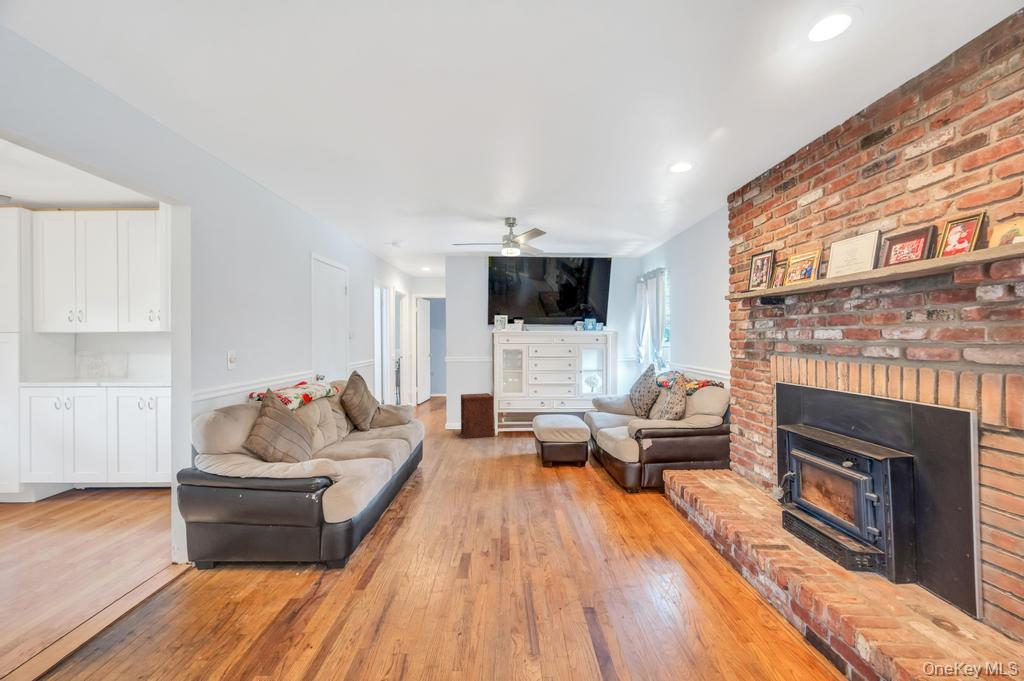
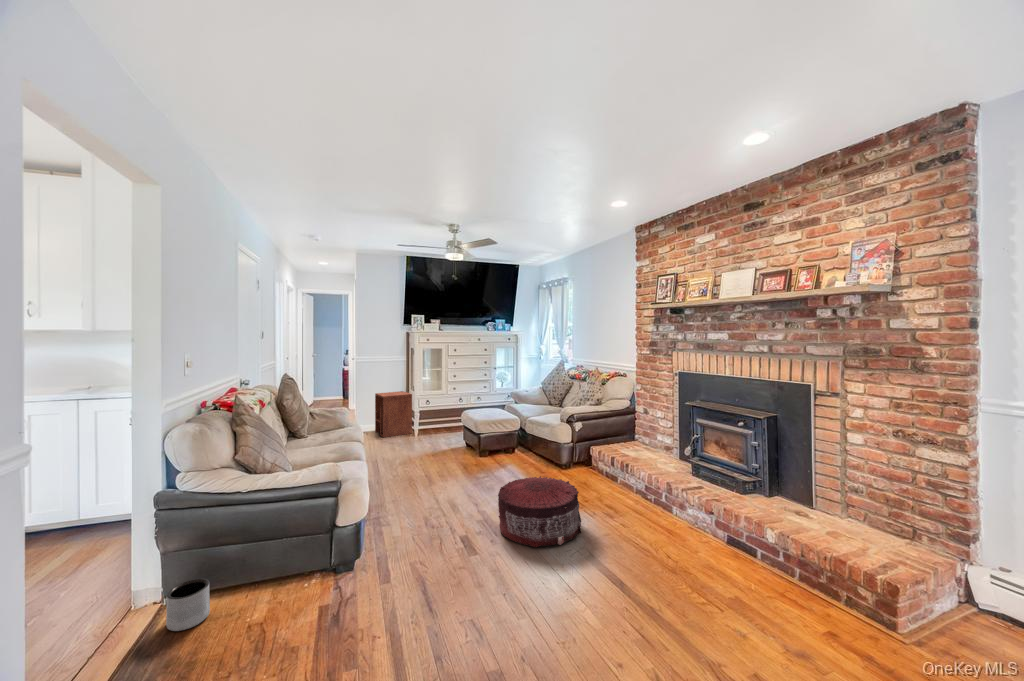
pouf: none [504,500,600,589] -> present [498,476,581,547]
planter: none [179,554,217,598] -> present [166,579,210,631]

